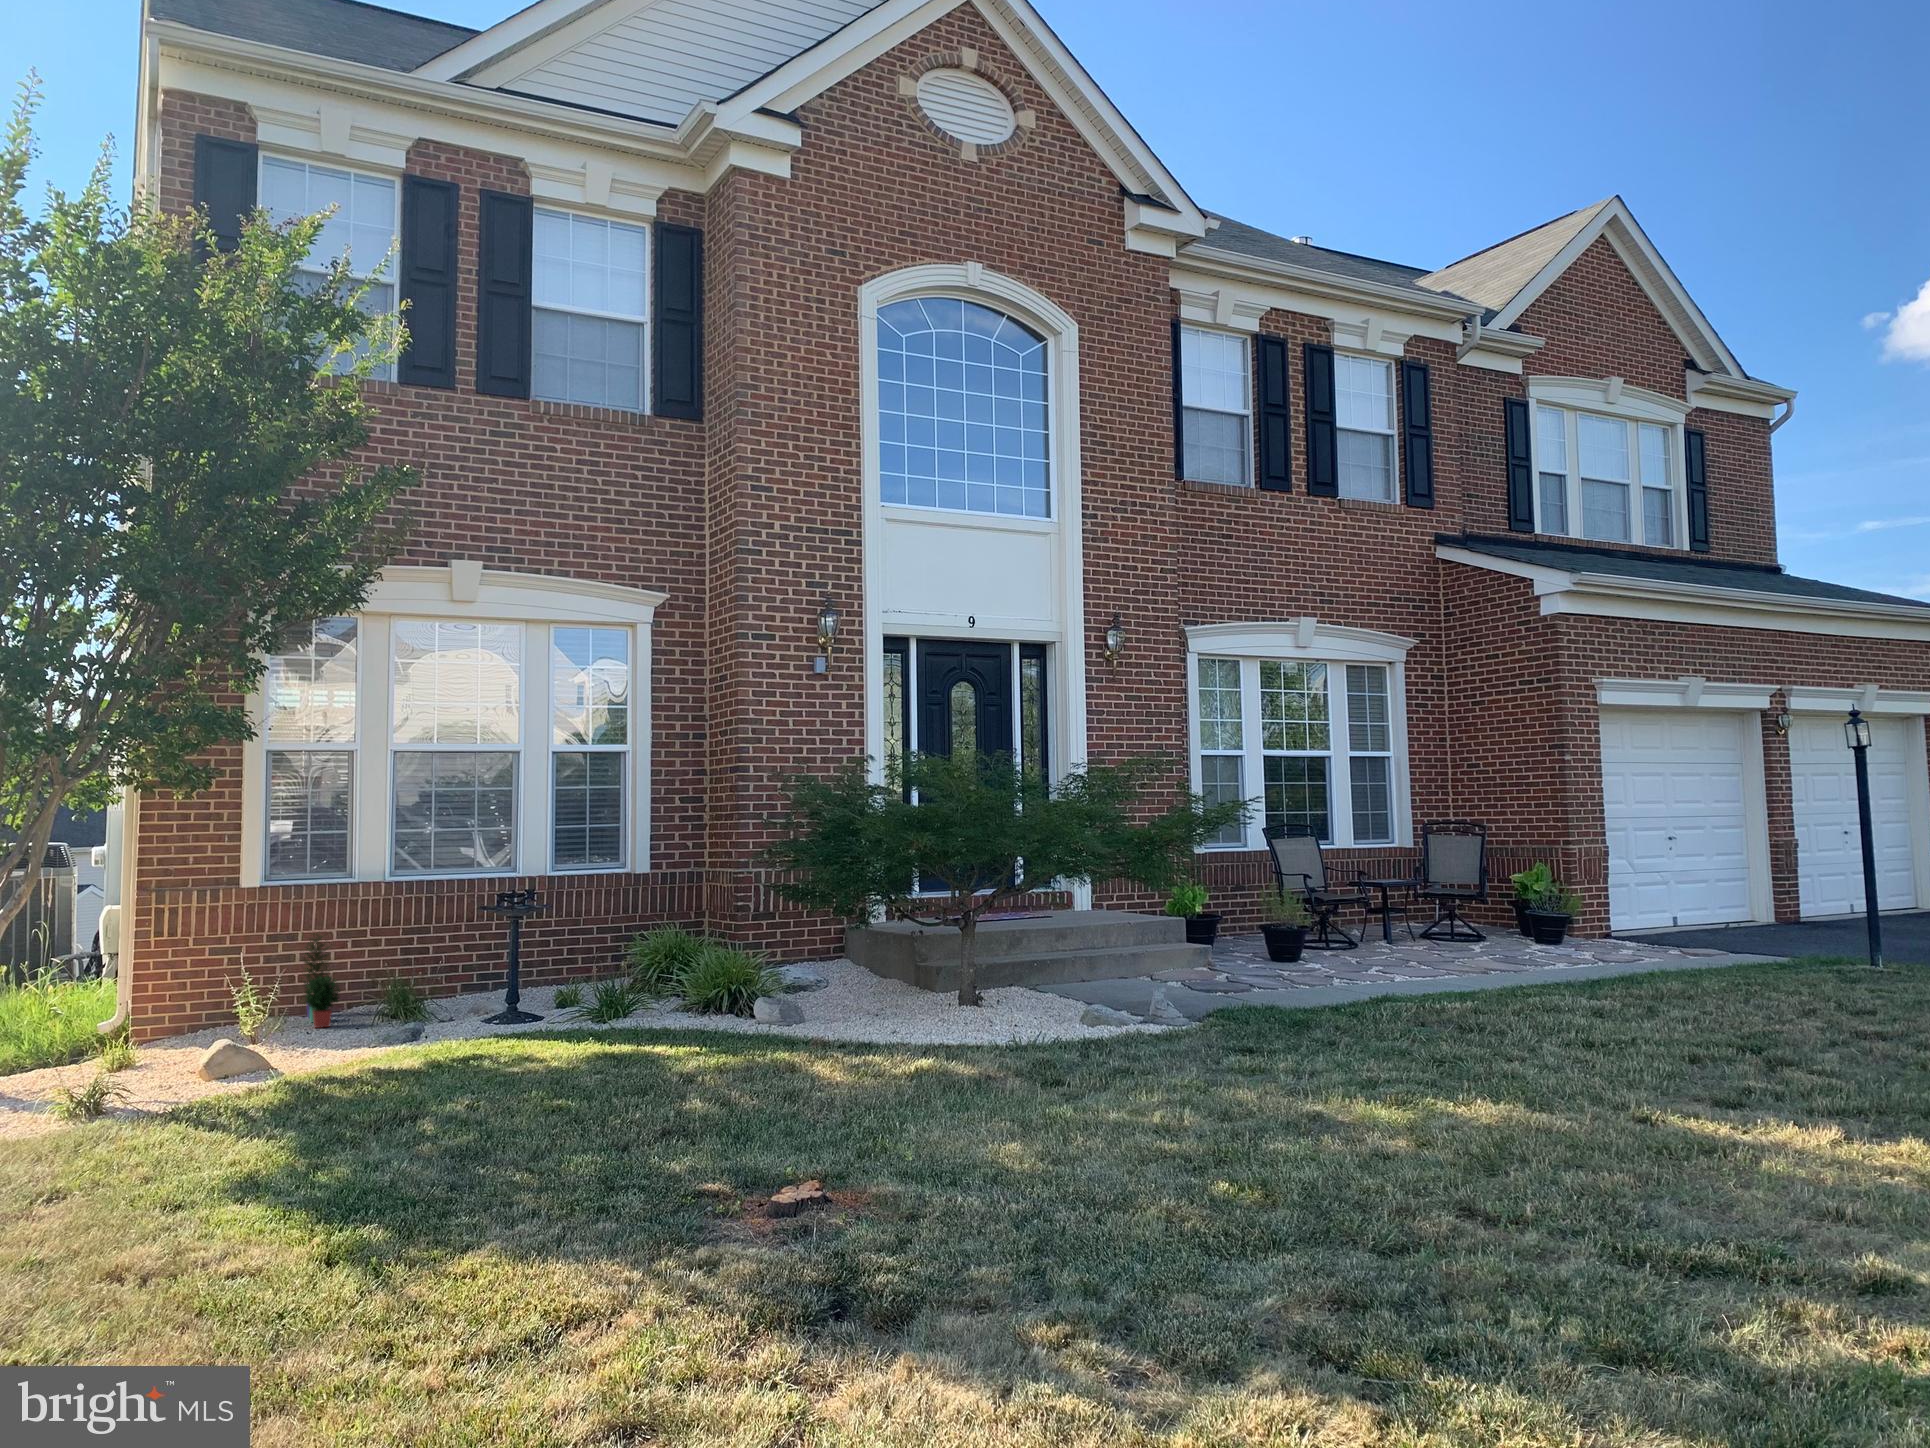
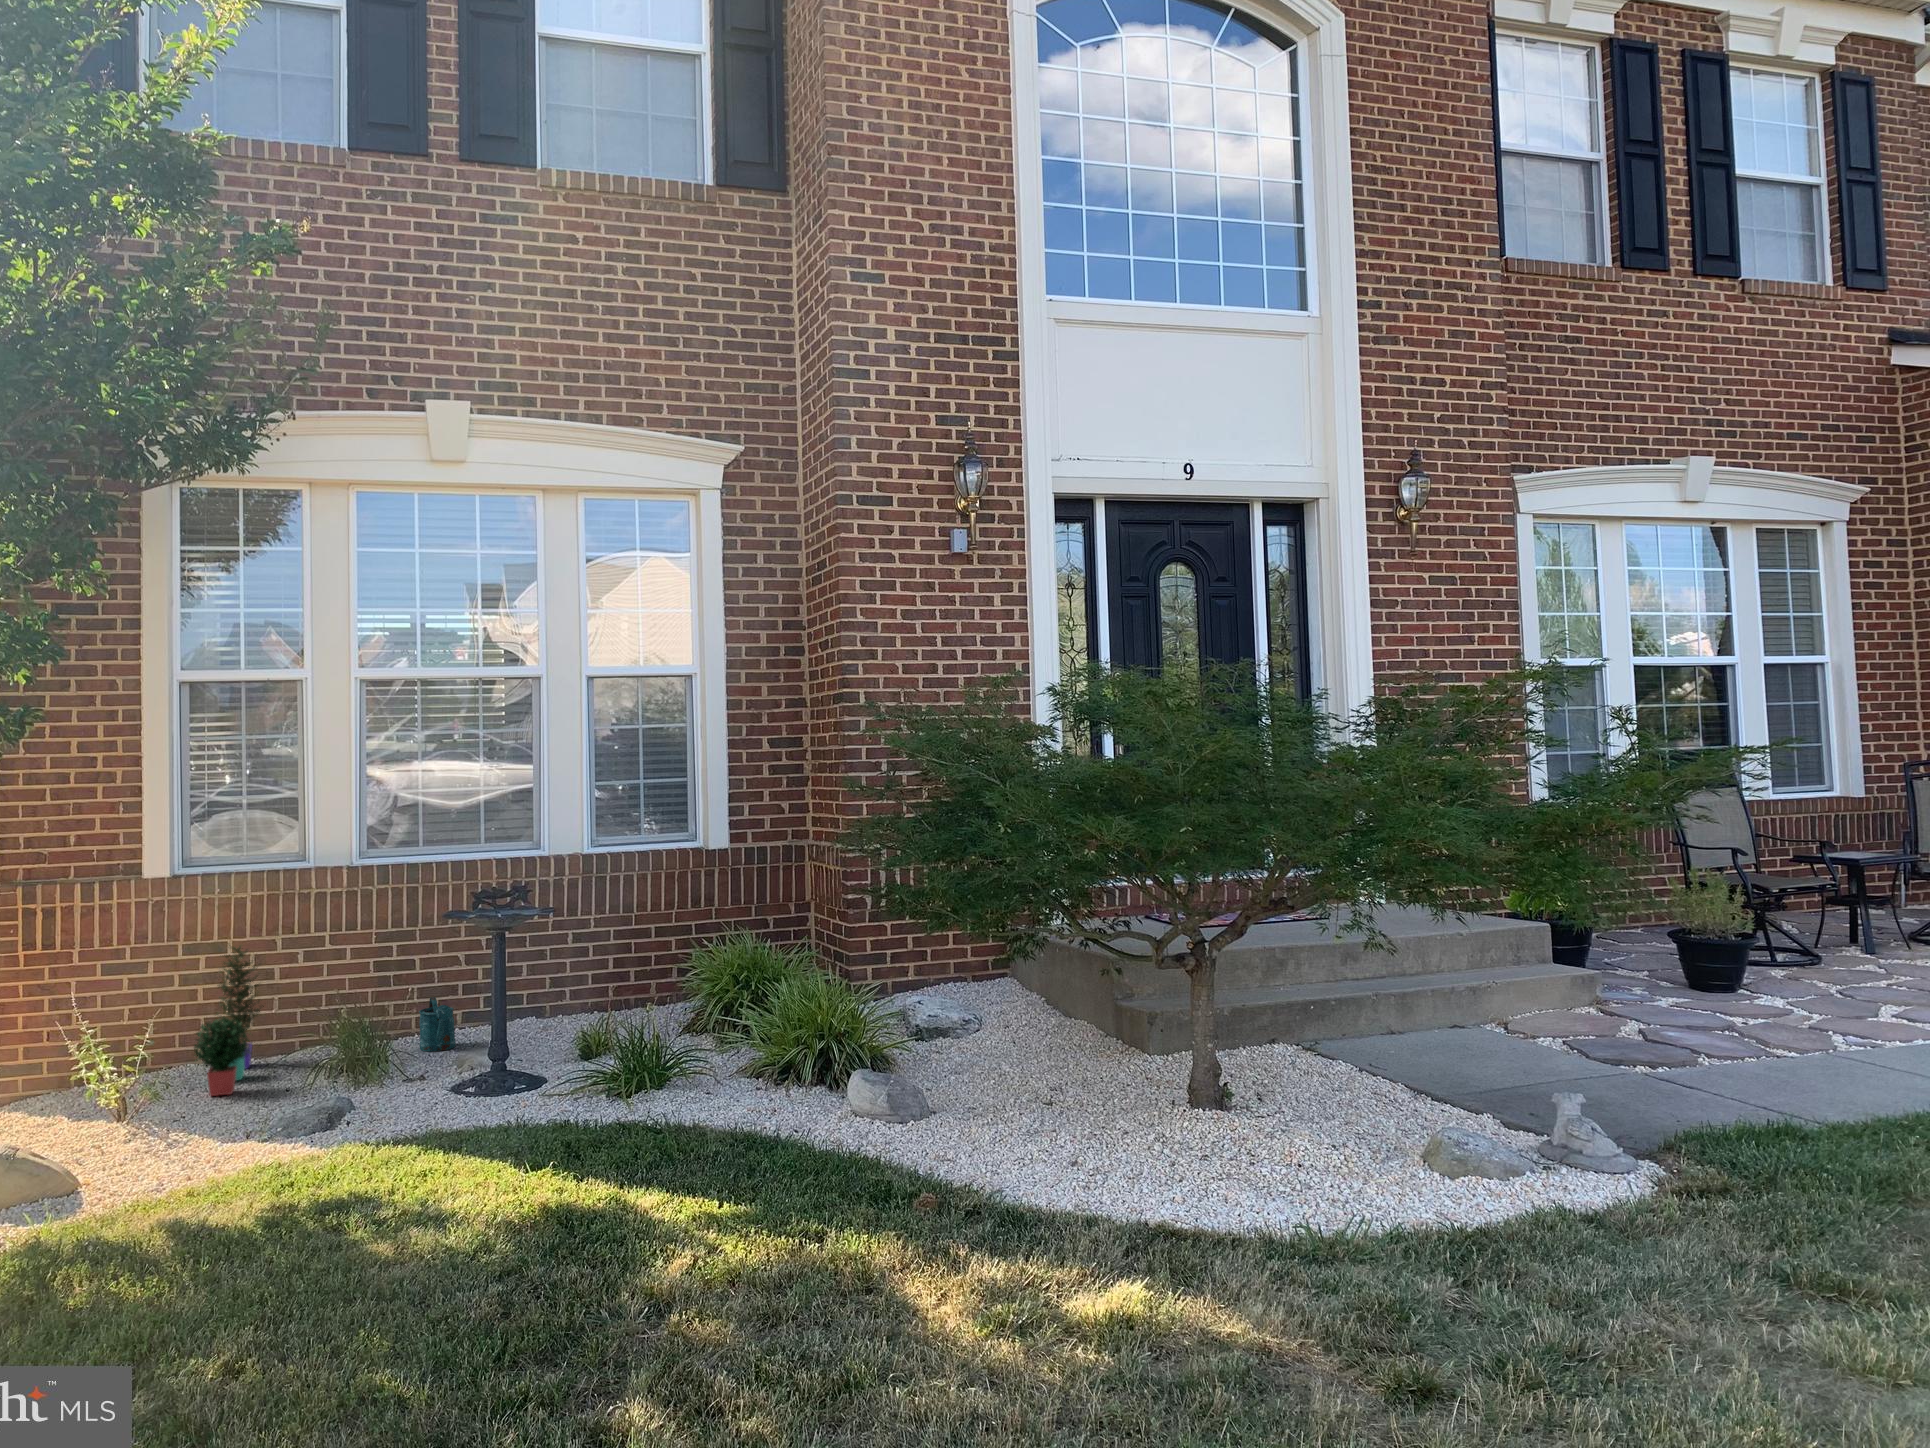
watering can: none [439,970,468,1006] -> present [419,997,456,1051]

